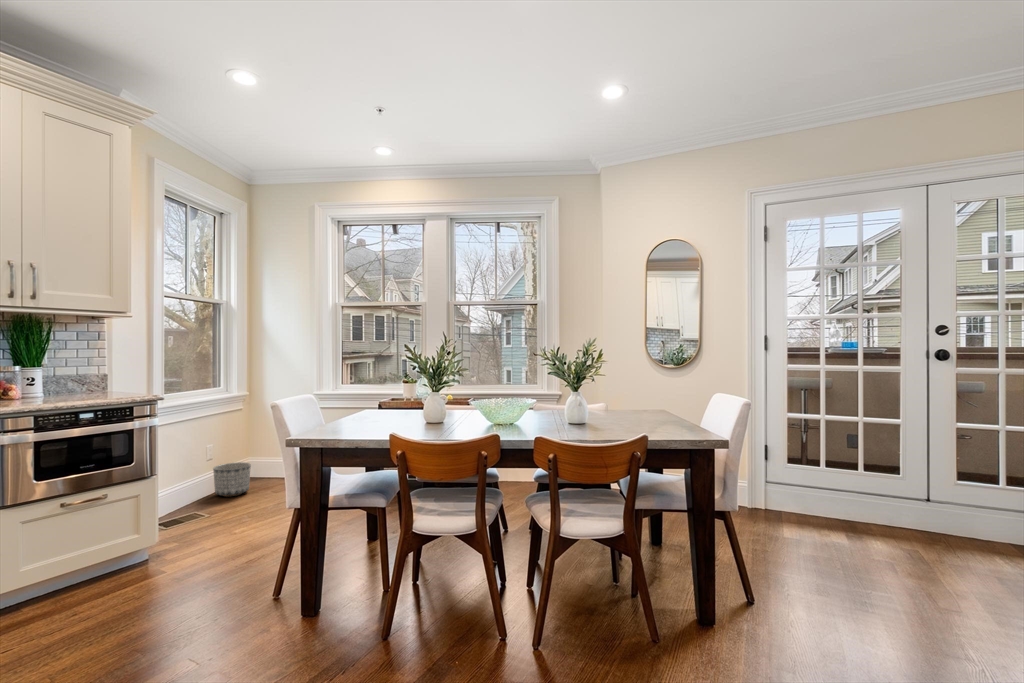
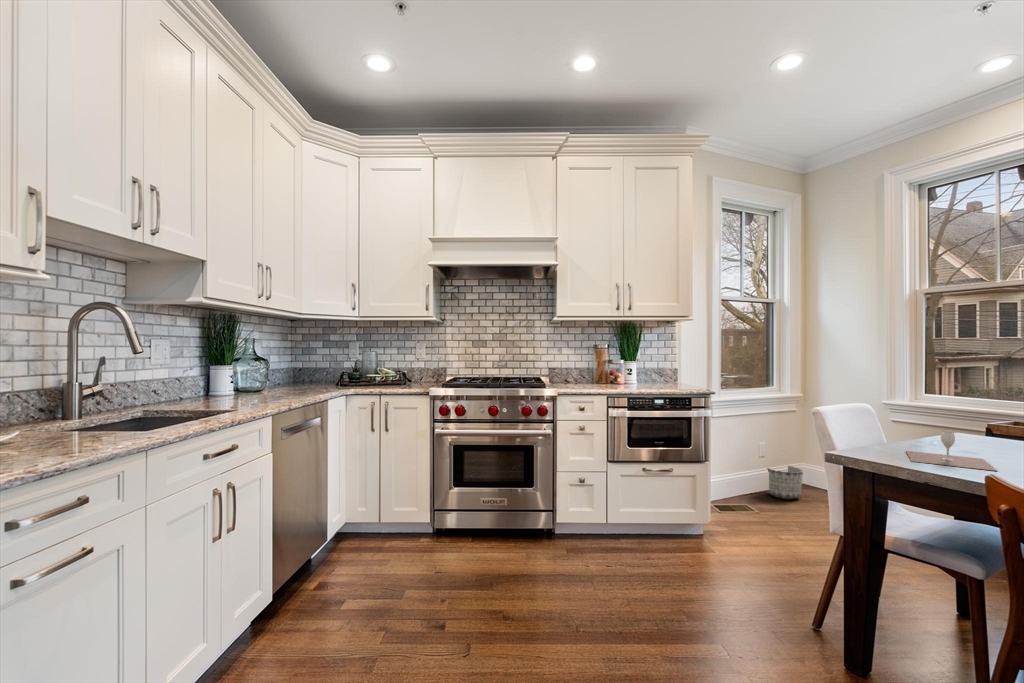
wine glass: none [340,407,394,434] -> present [906,431,997,471]

